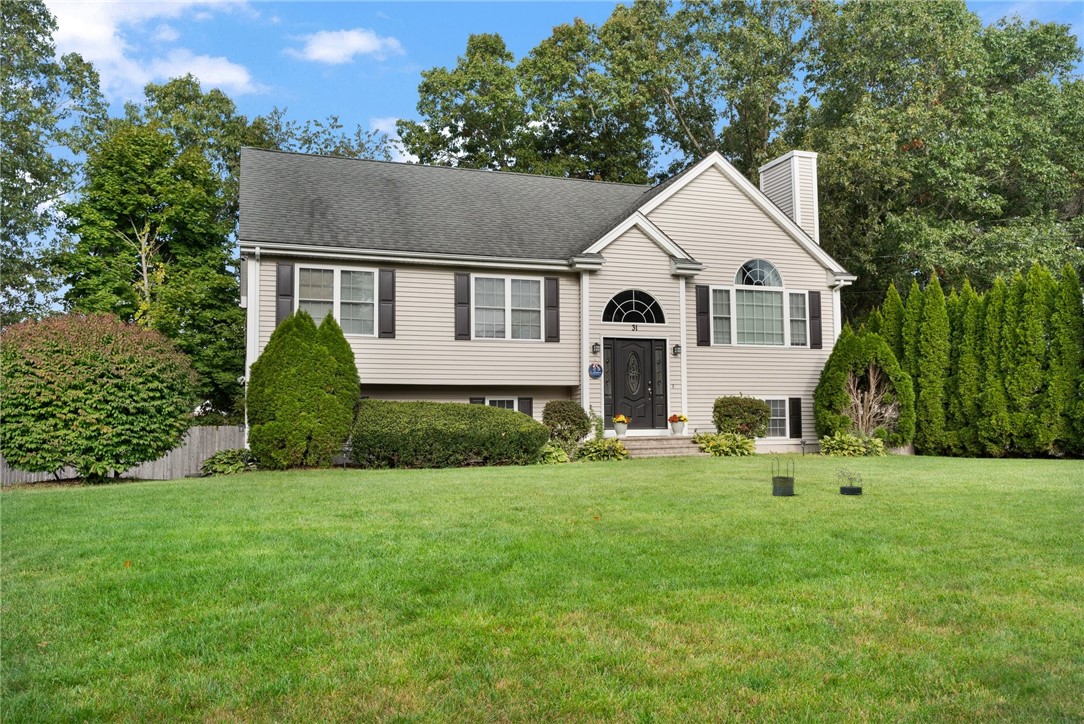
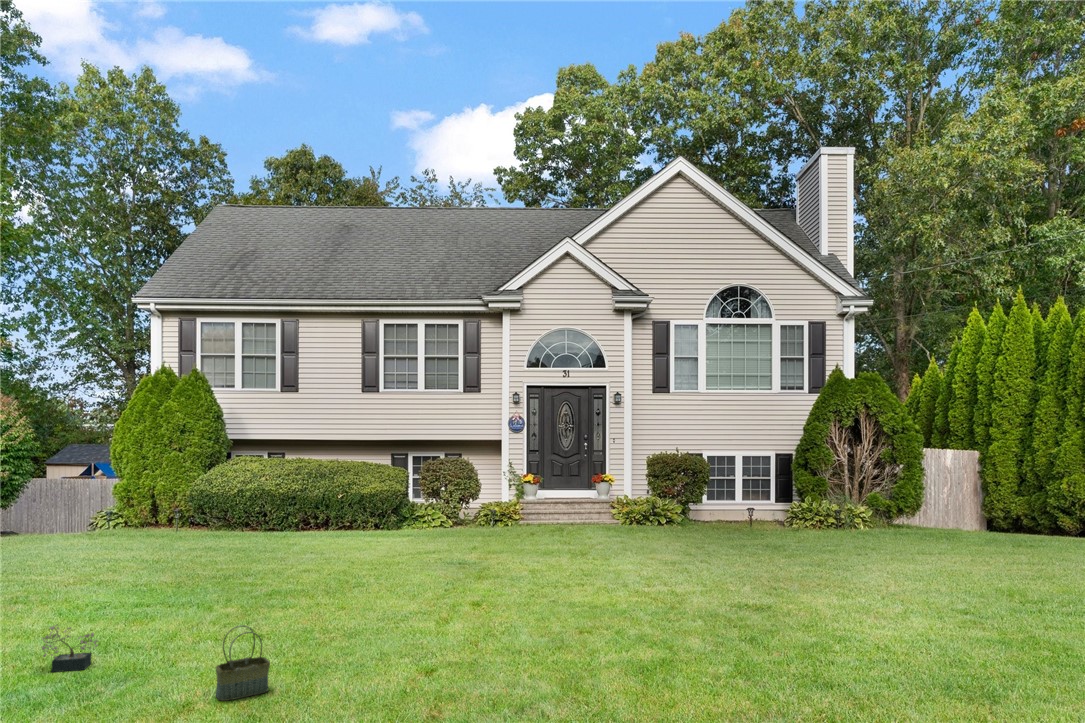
decorative plant: present [836,468,862,495] -> present [42,625,98,672]

